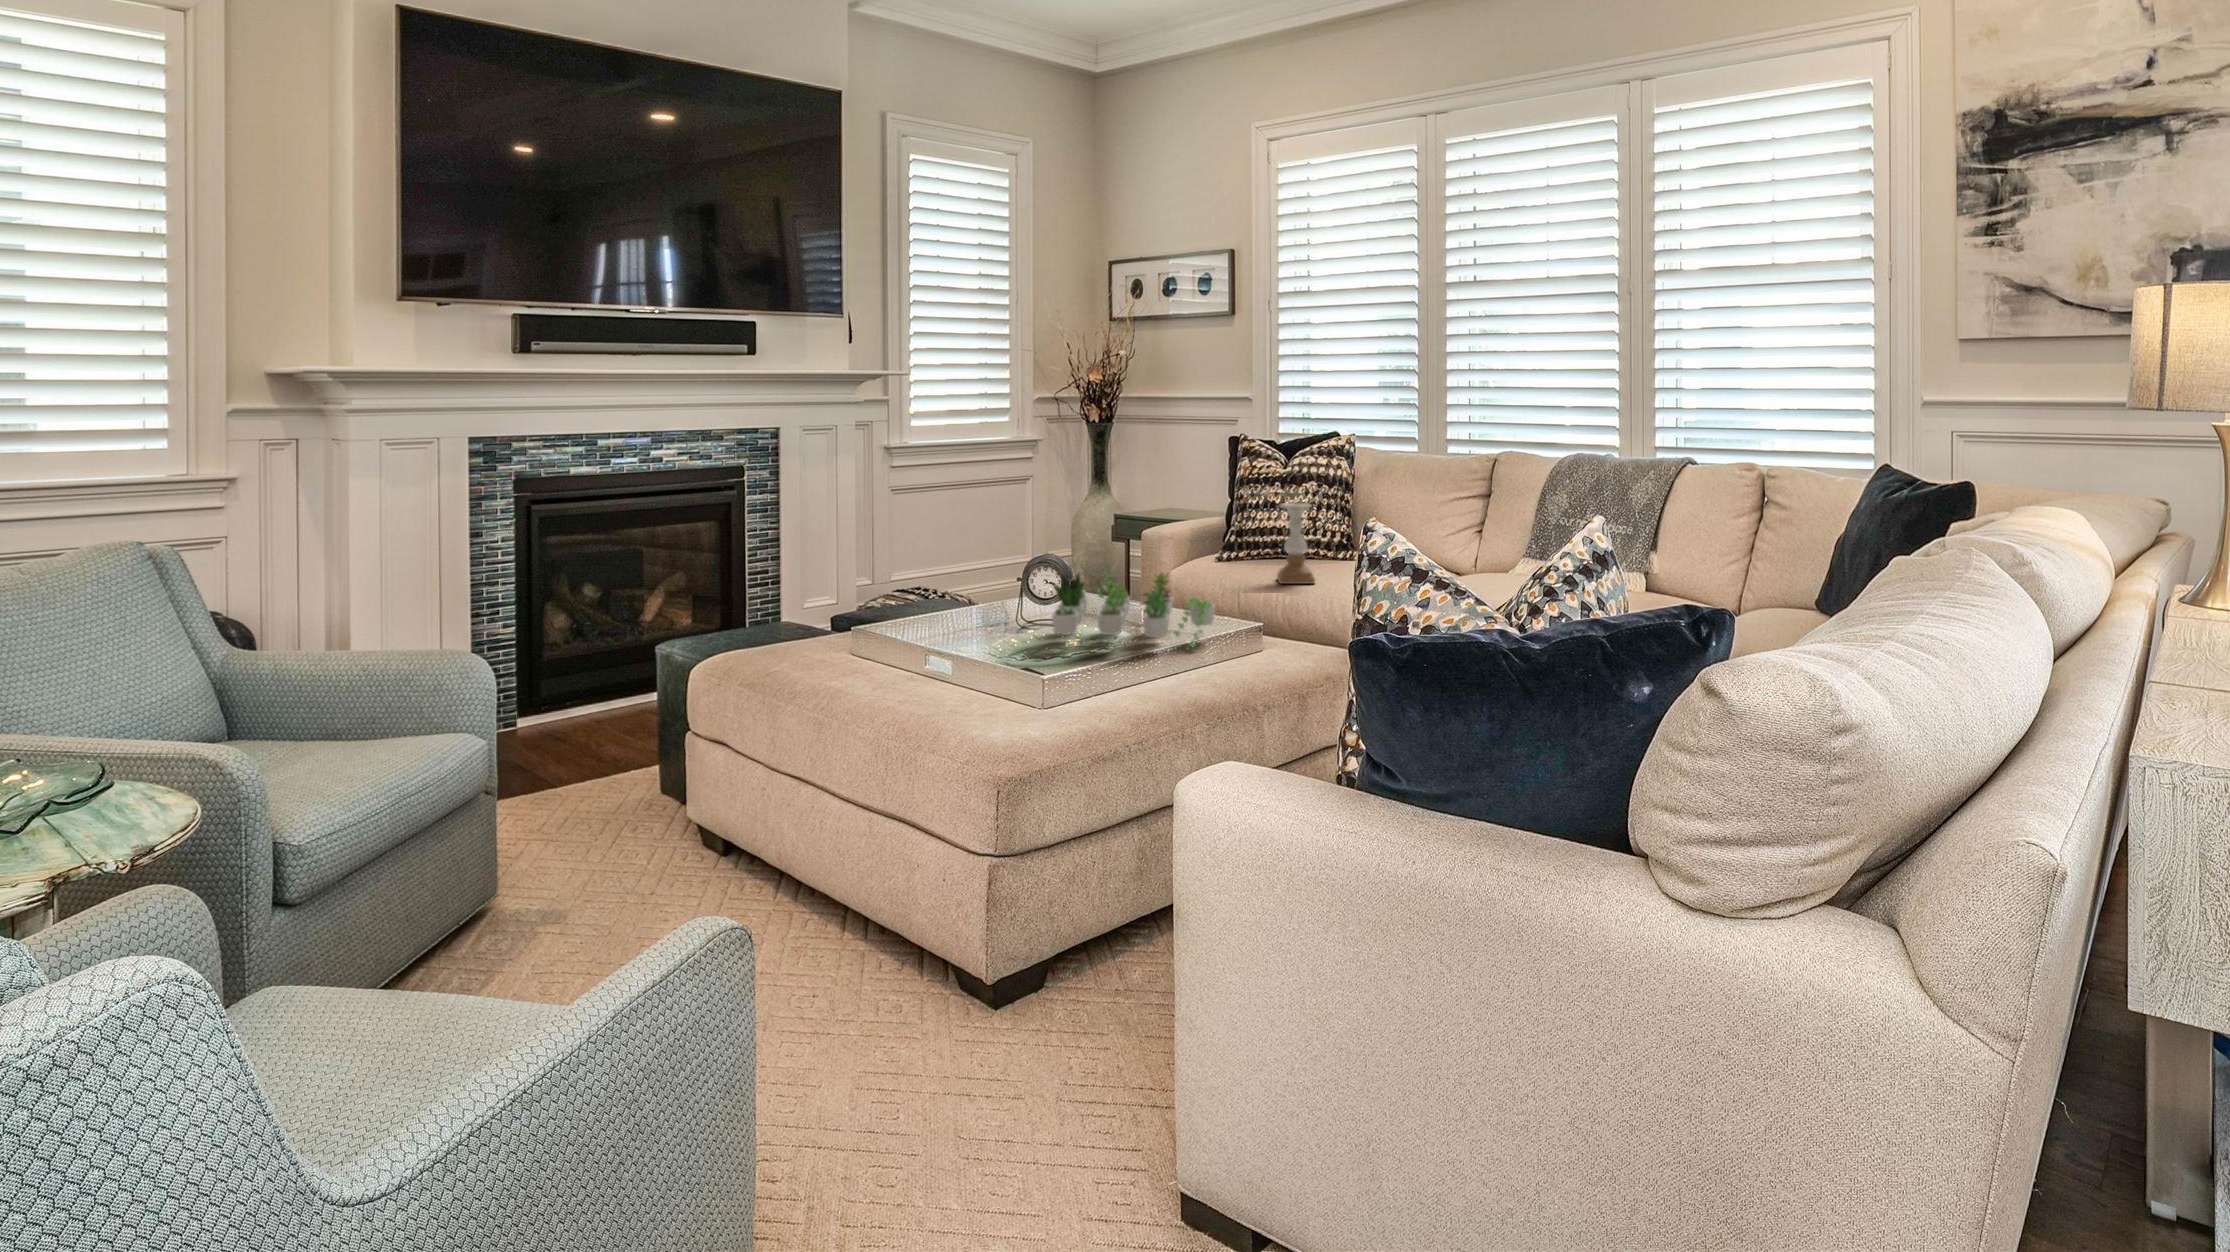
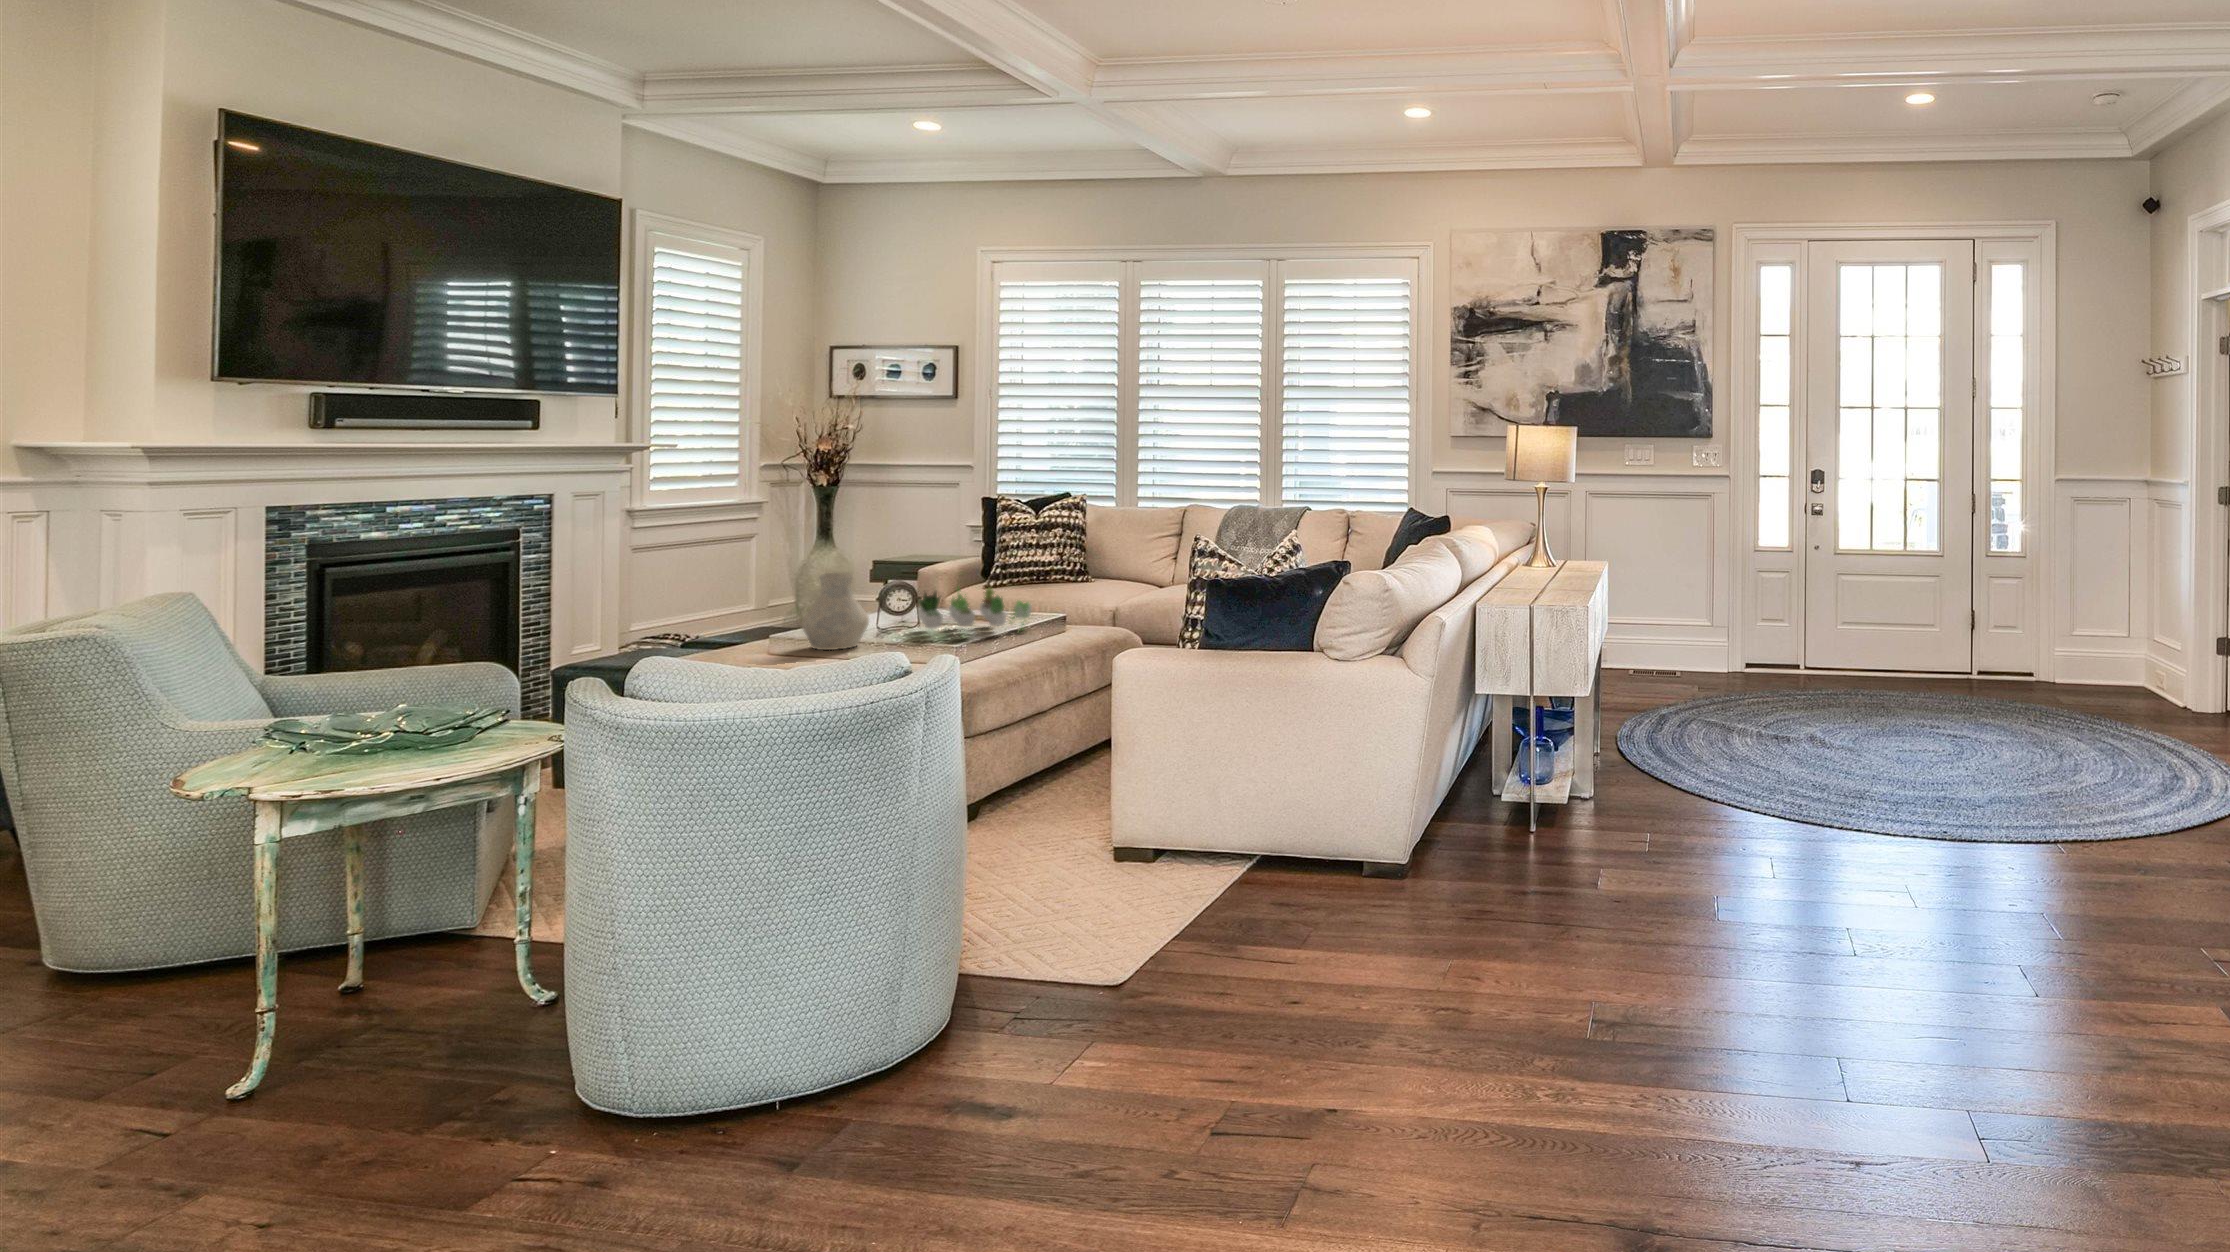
candle holder: present [1277,502,1315,584] -> none [1039,542,1070,598]
vase: none [887,542,976,658] -> present [802,573,869,650]

